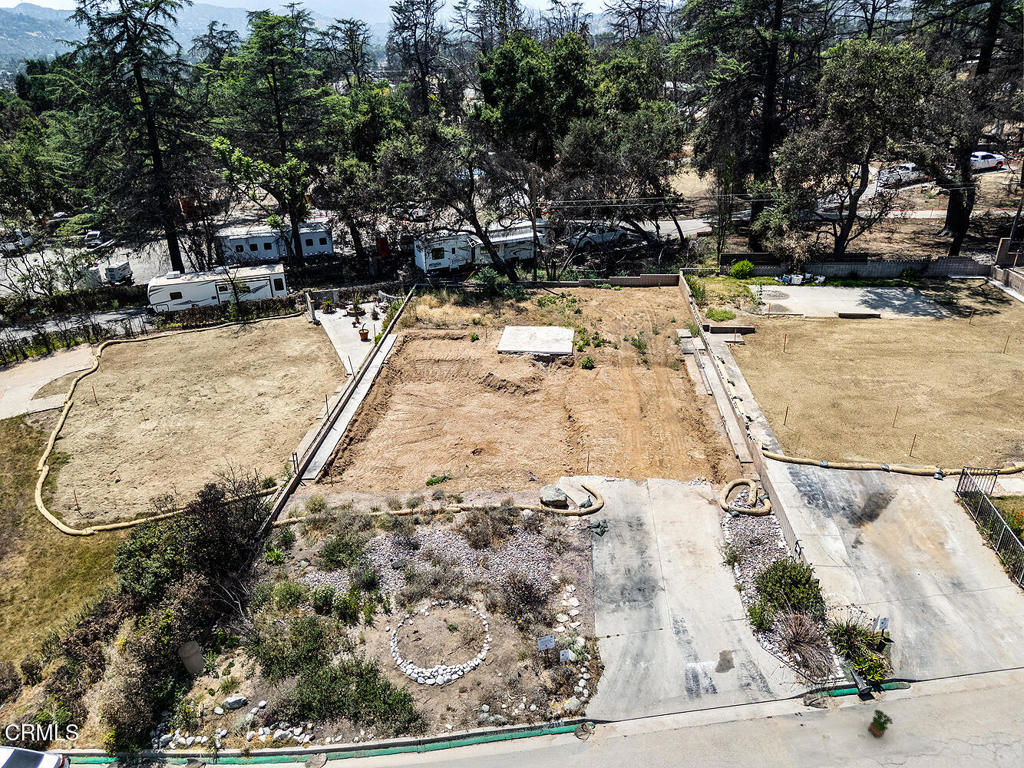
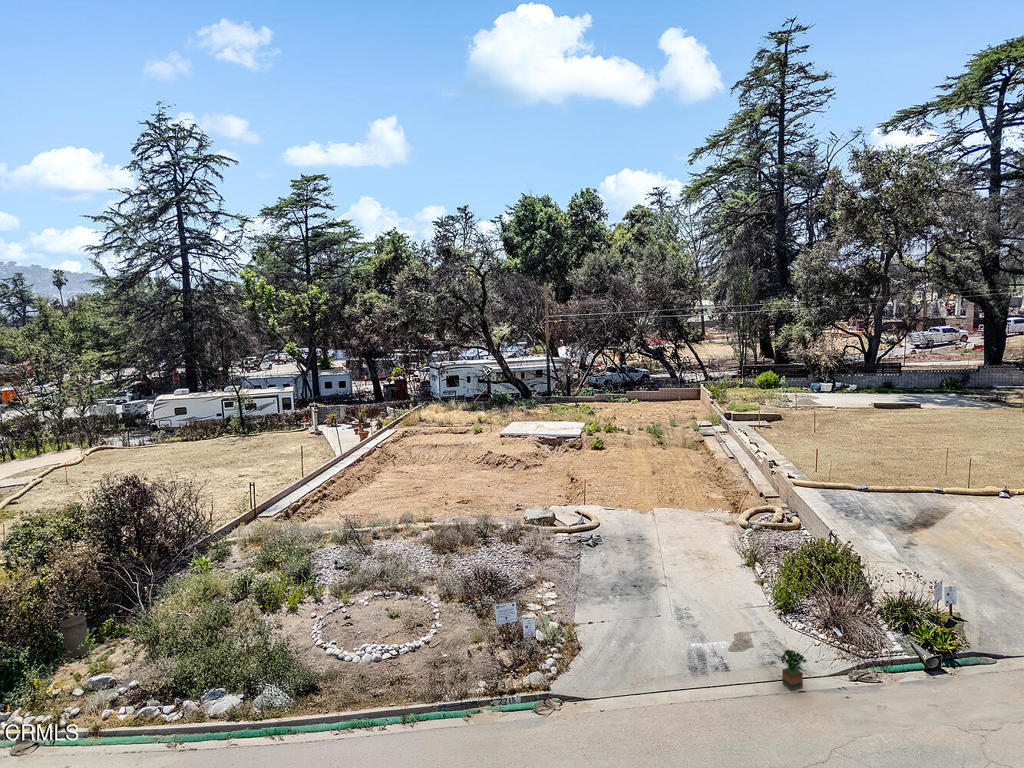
potted tree: present [868,710,893,738] -> present [781,650,807,691]

